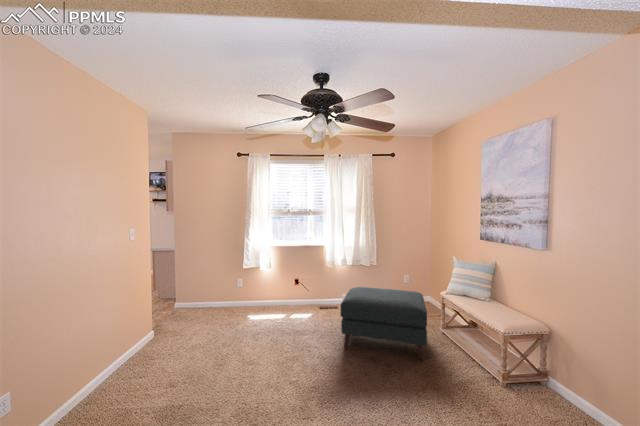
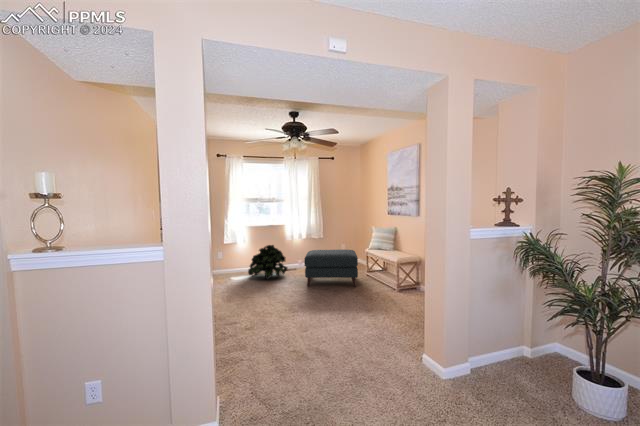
potted plant: none [270,273,323,324] -> present [248,245,287,279]

